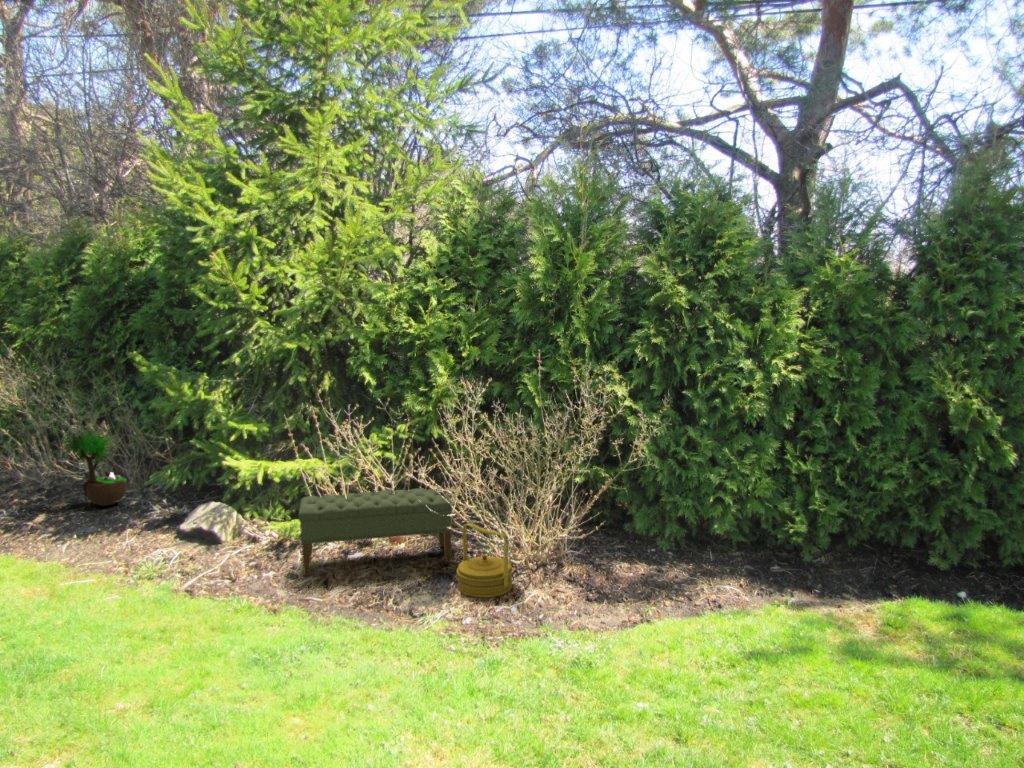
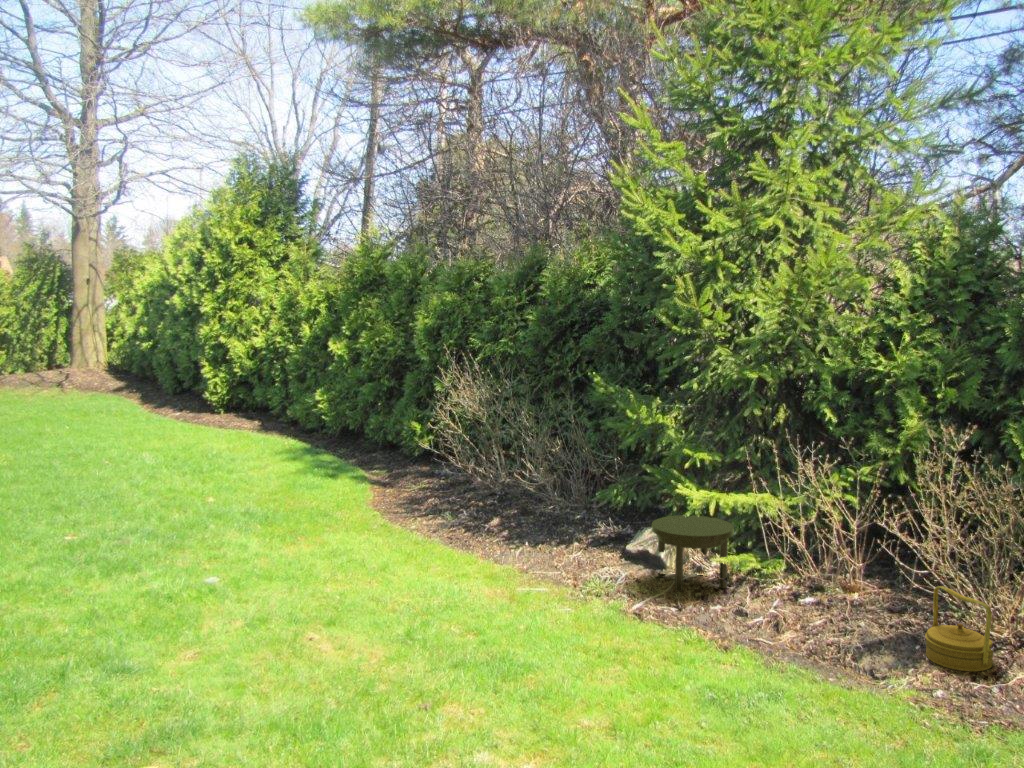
potted tree: present [63,428,127,506] -> none [517,435,571,517]
side table: none [199,486,286,566] -> present [652,515,734,592]
bench: present [298,489,452,576] -> none [751,533,922,627]

